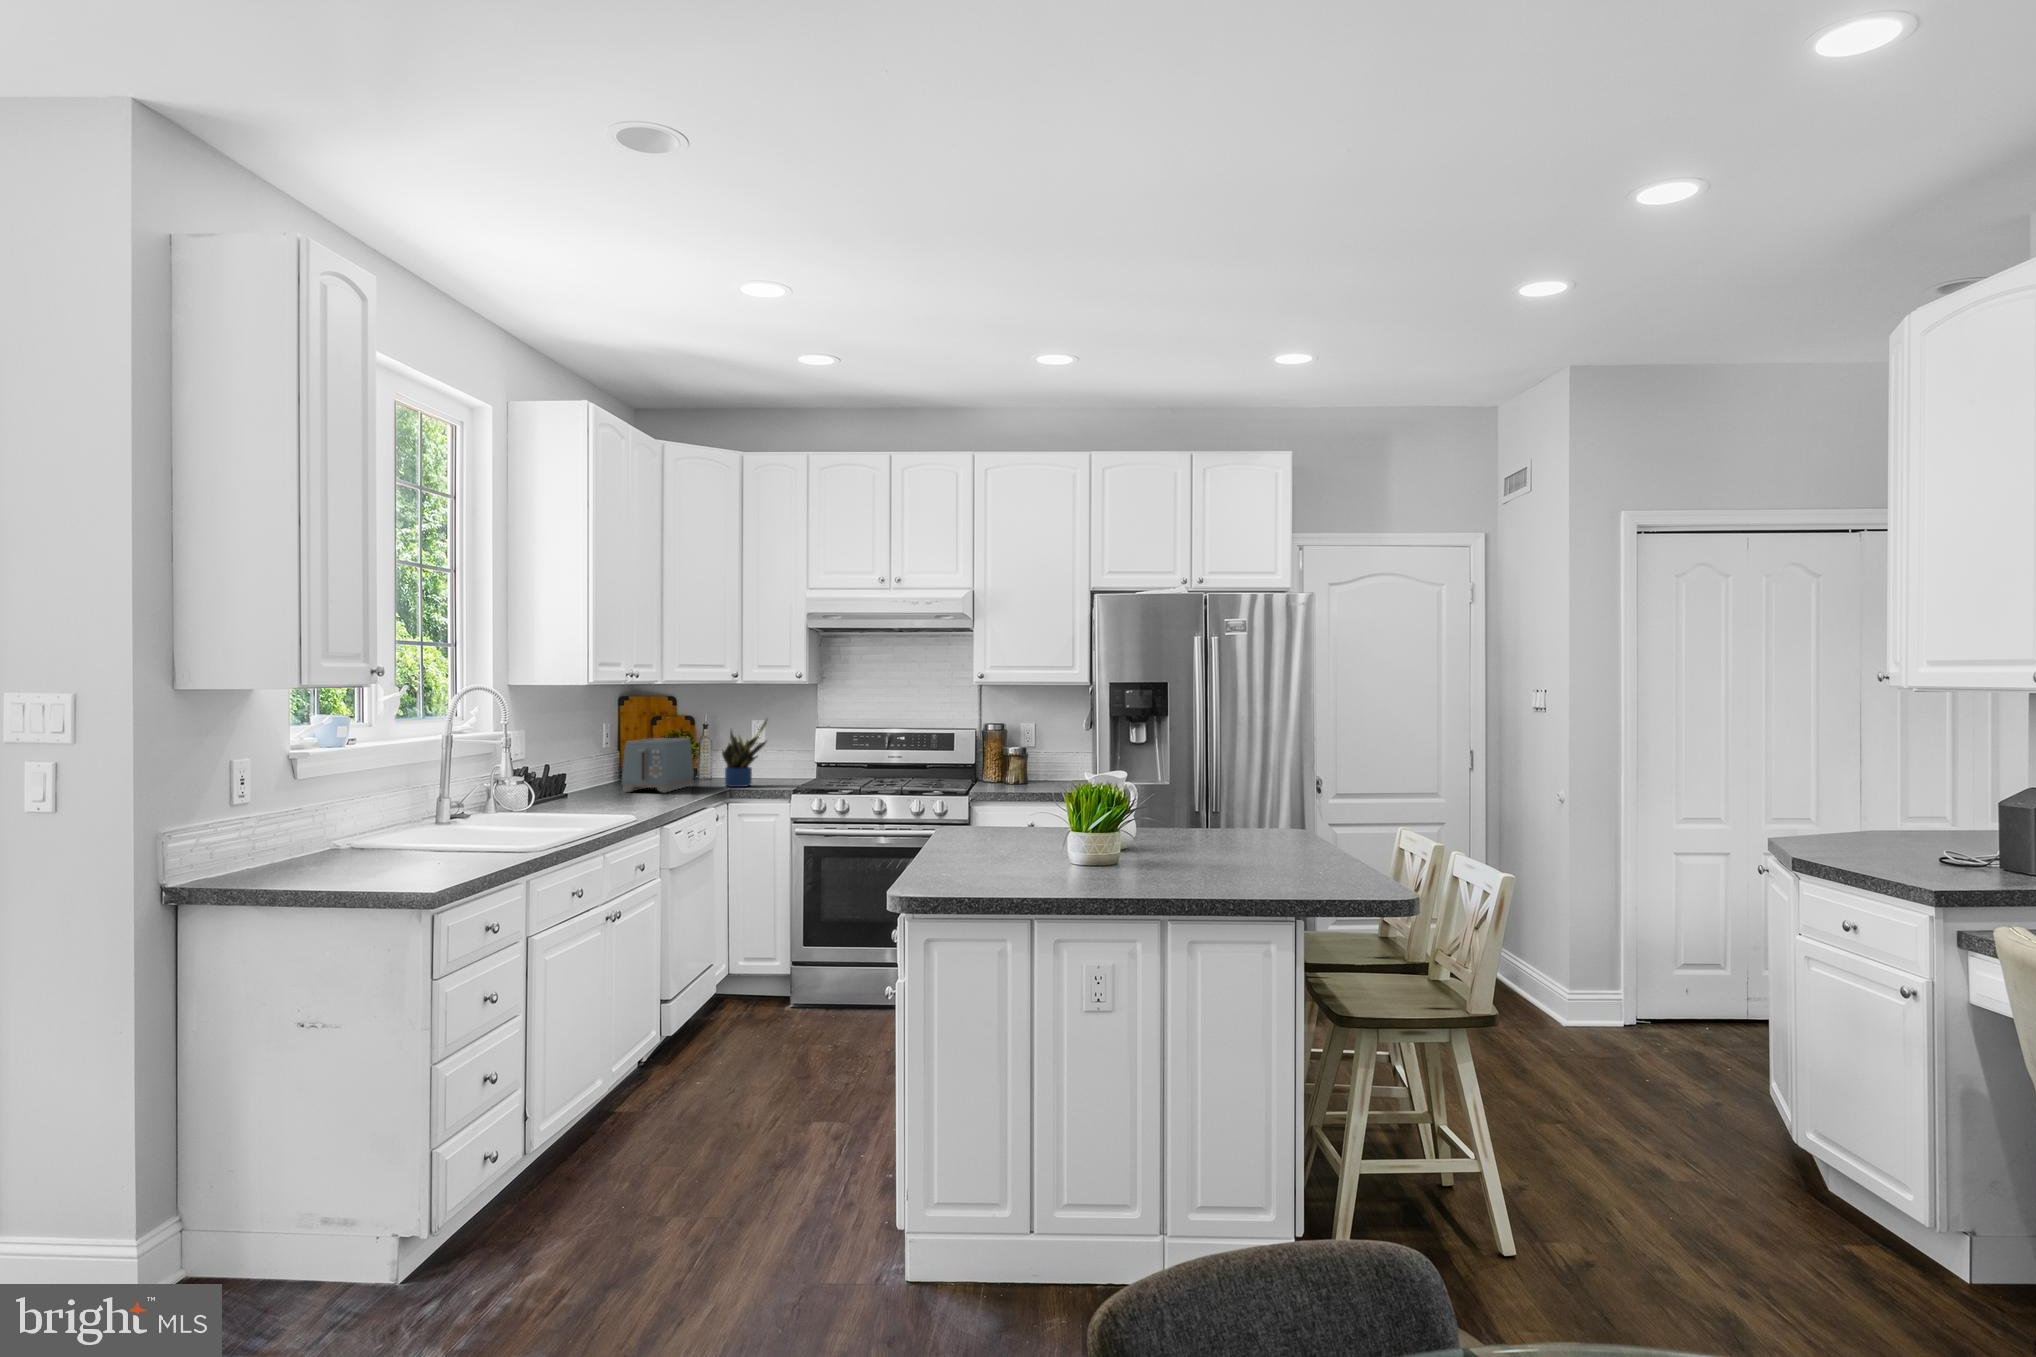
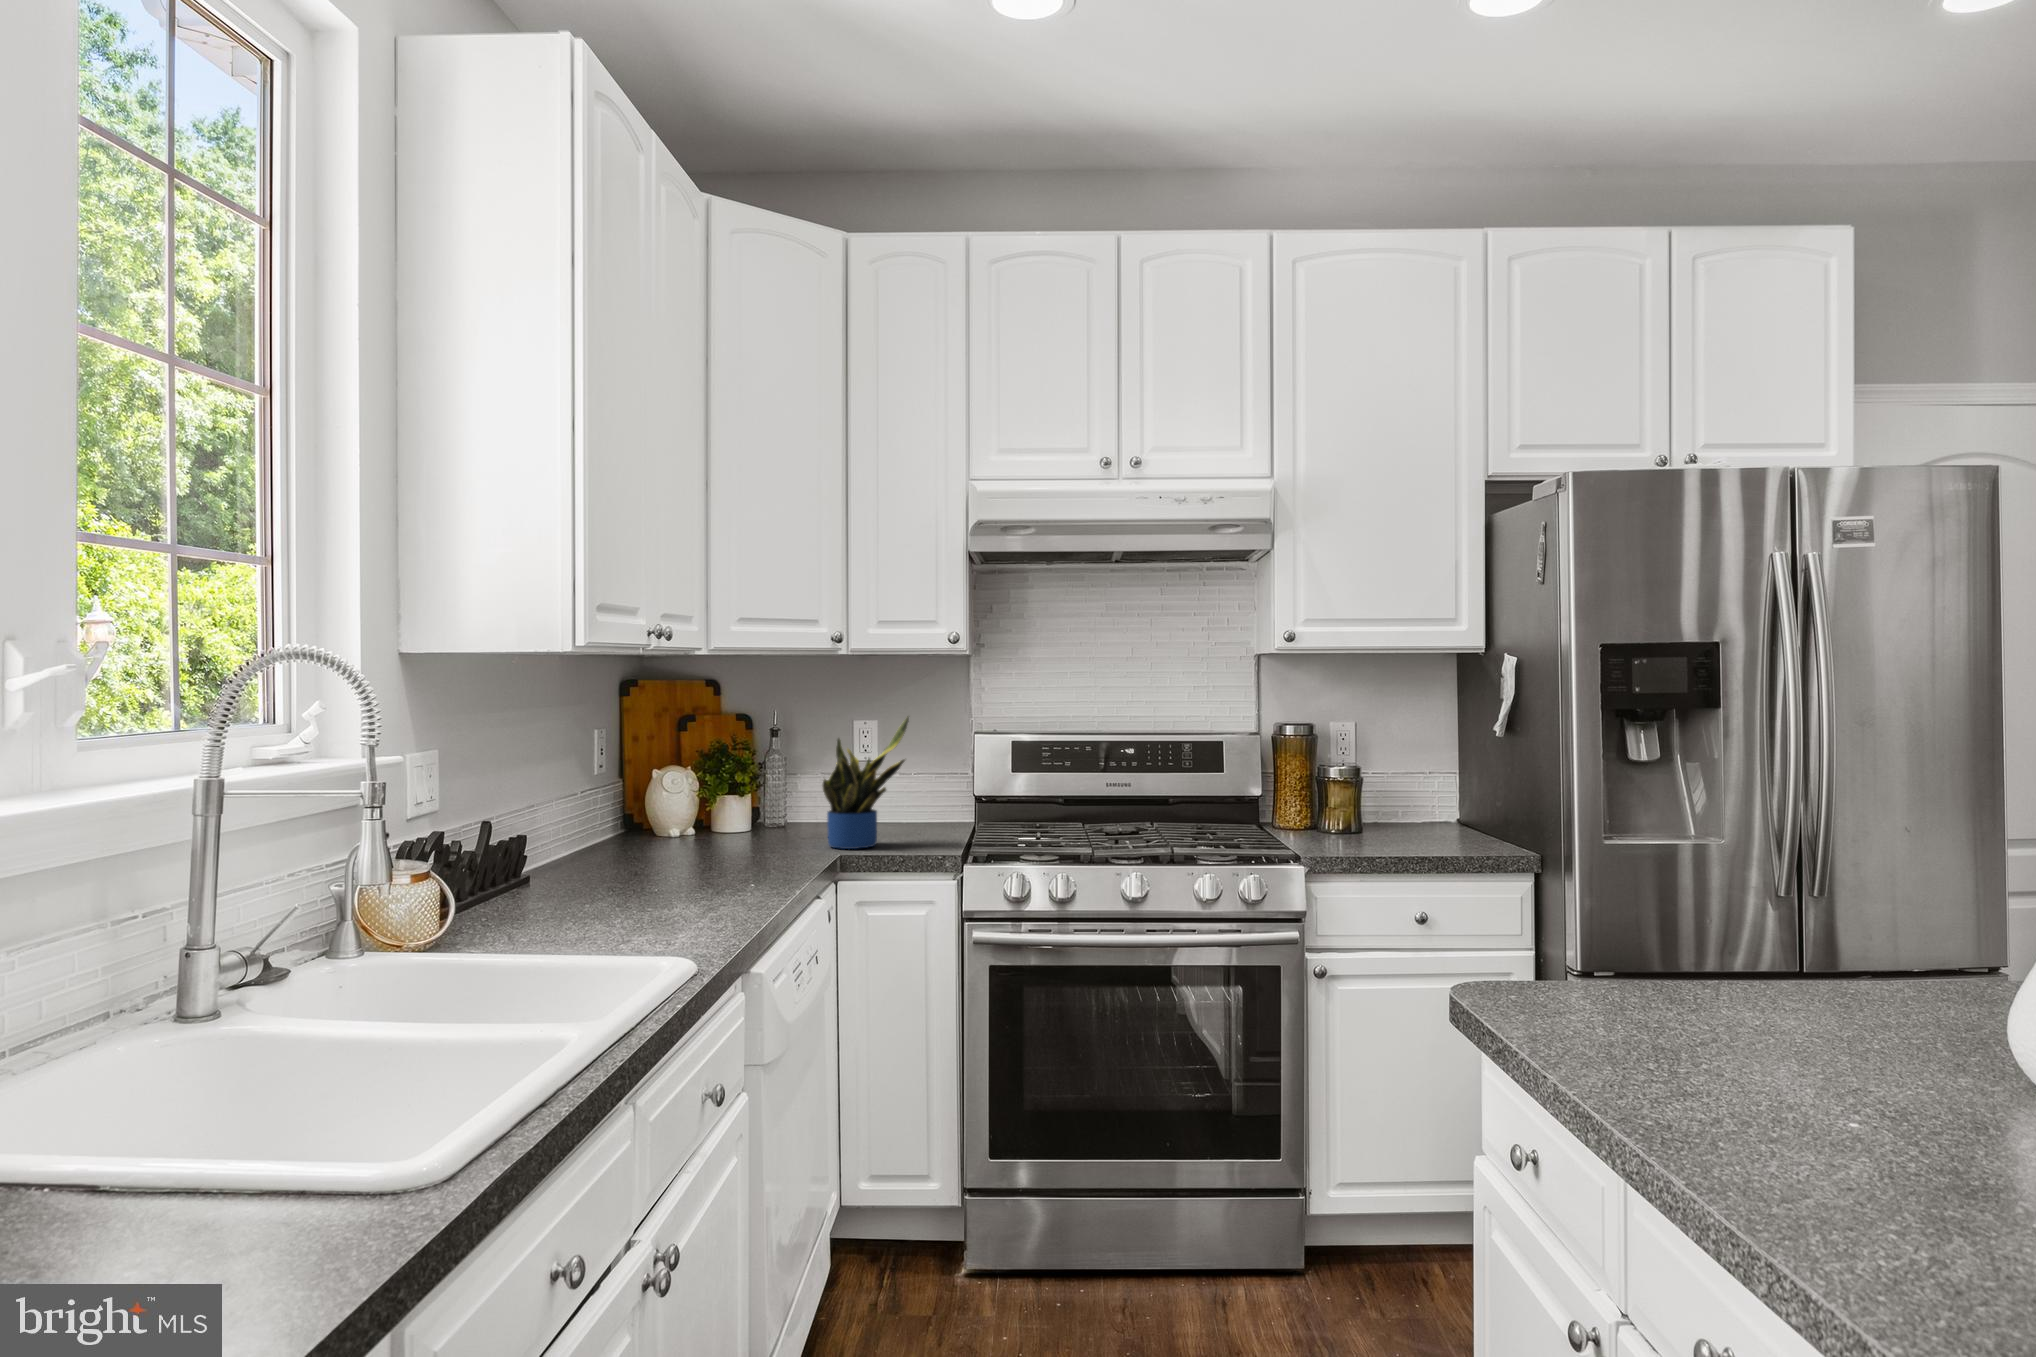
toaster: present [622,738,694,793] -> none [637,757,770,869]

